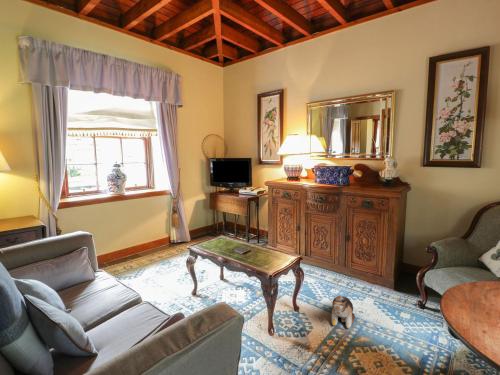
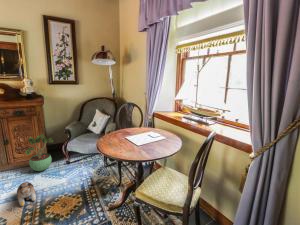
potted plant: none [361,240,405,296] -> present [25,134,54,171]

